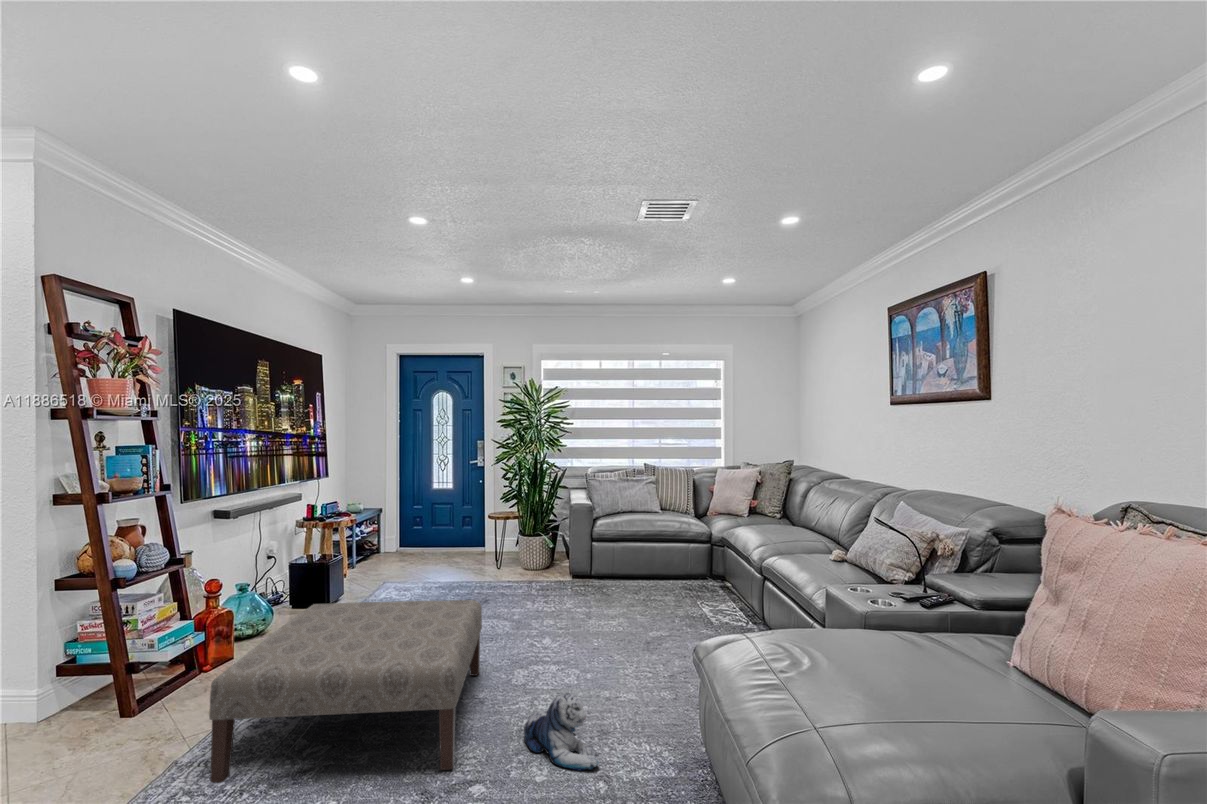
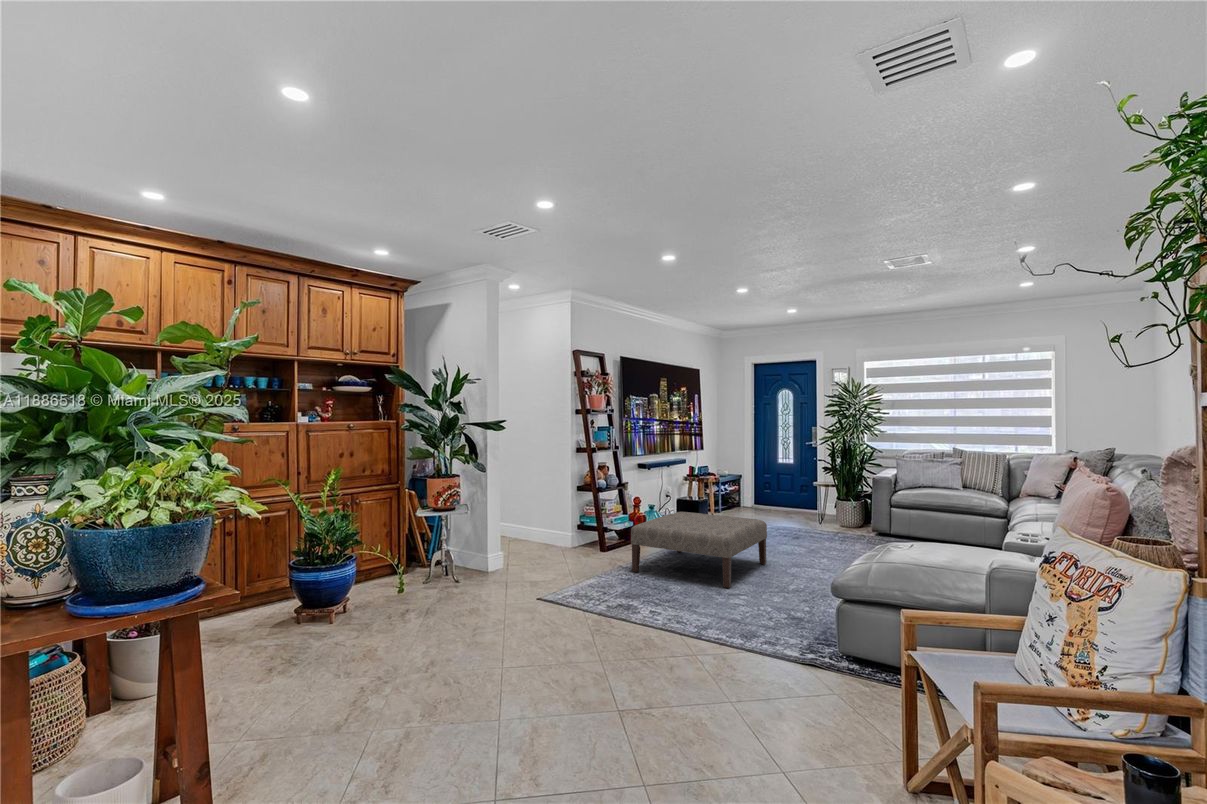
plush toy: present [524,693,599,770] -> none [770,565,802,602]

